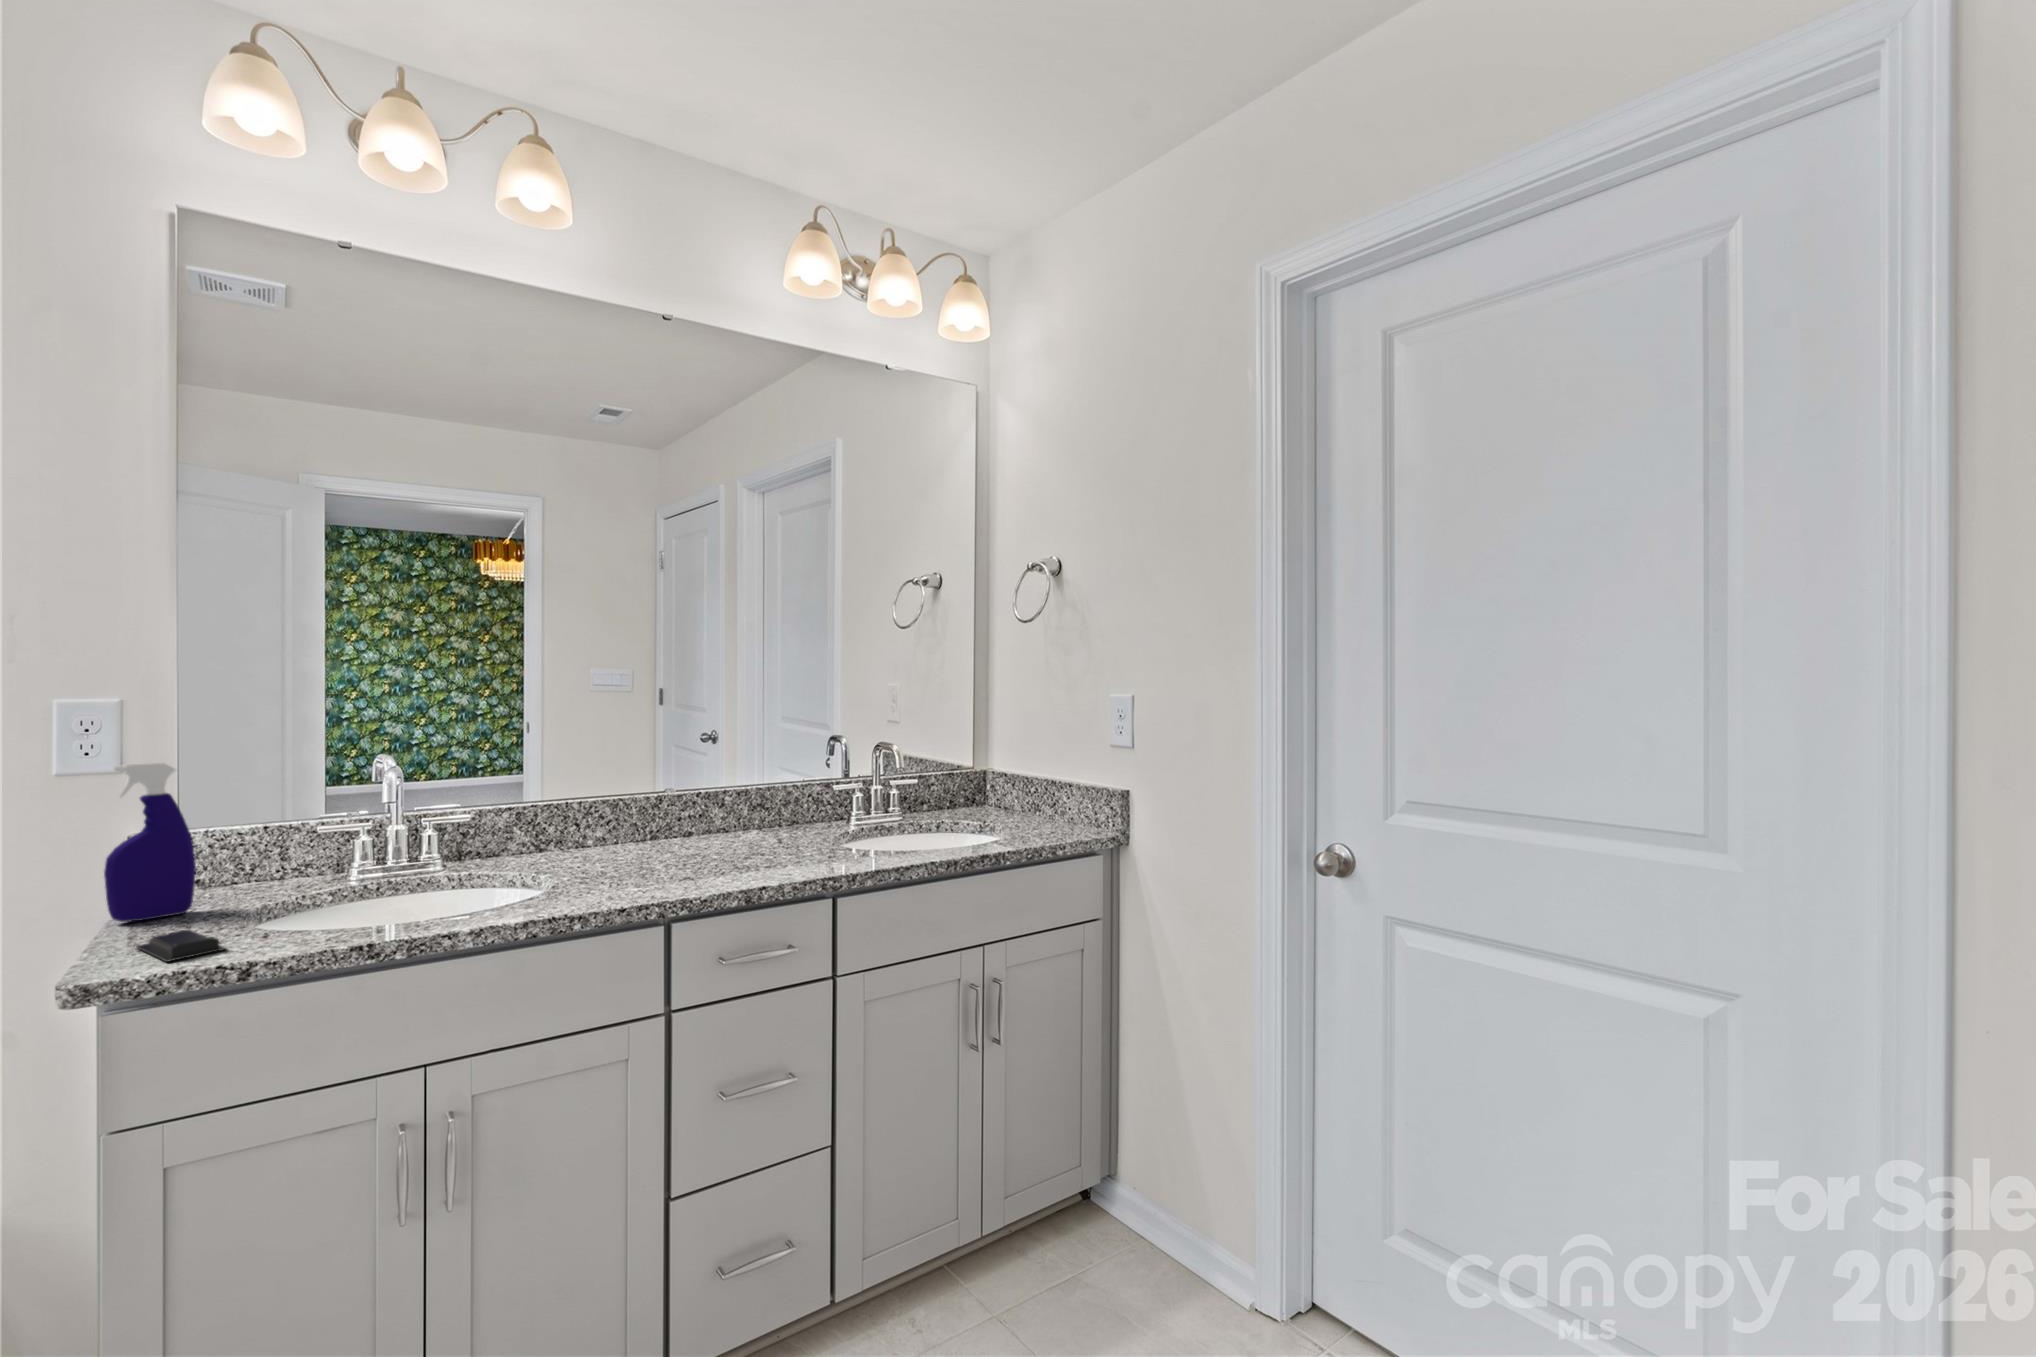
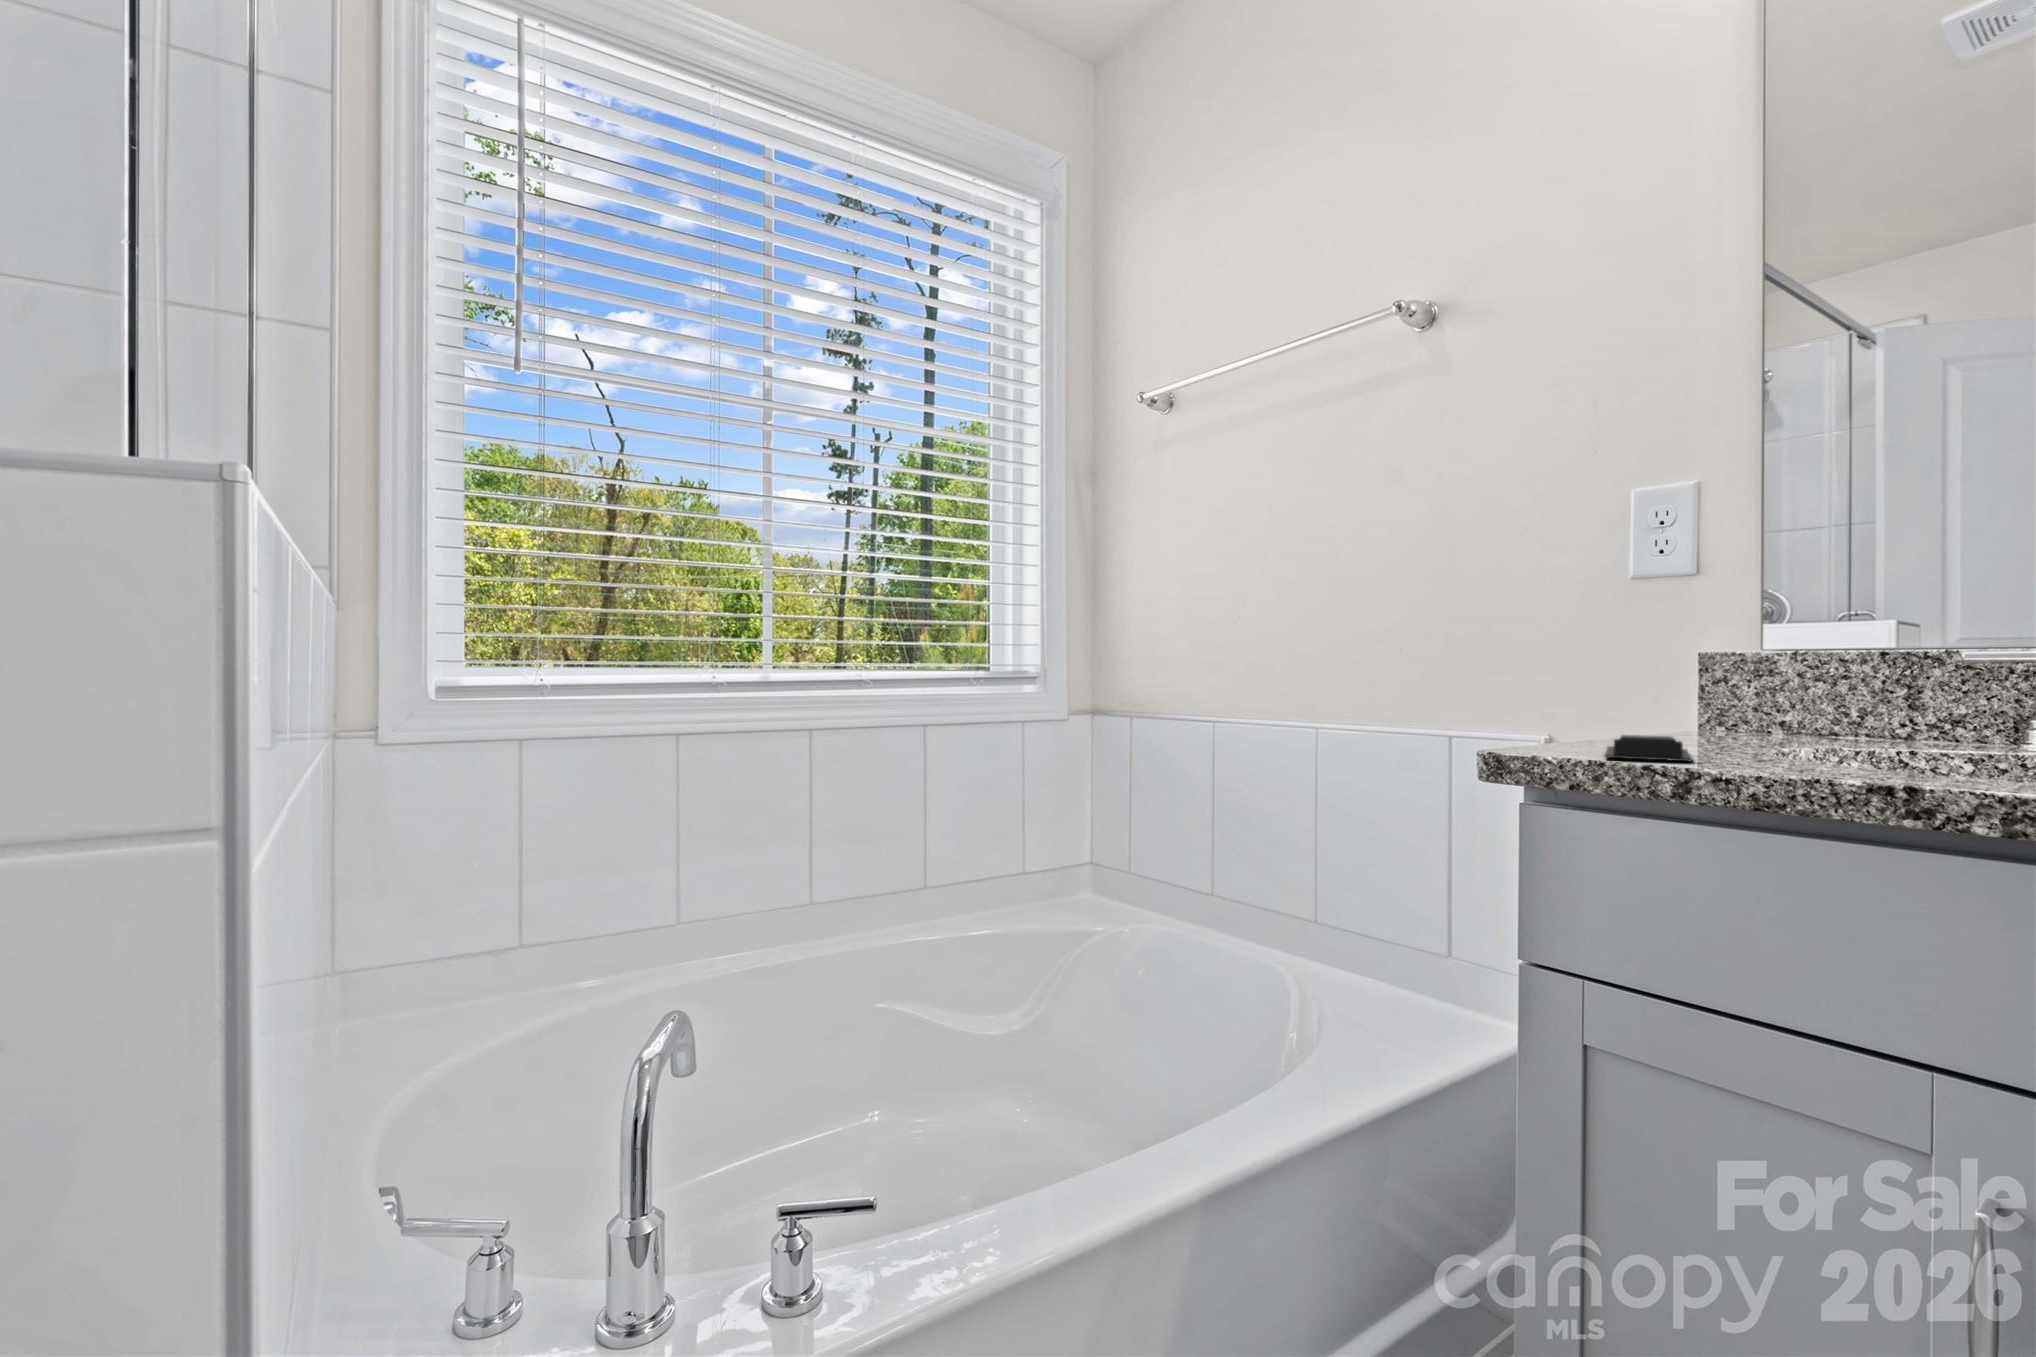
spray bottle: present [104,763,196,922] -> none [1626,526,1740,743]

